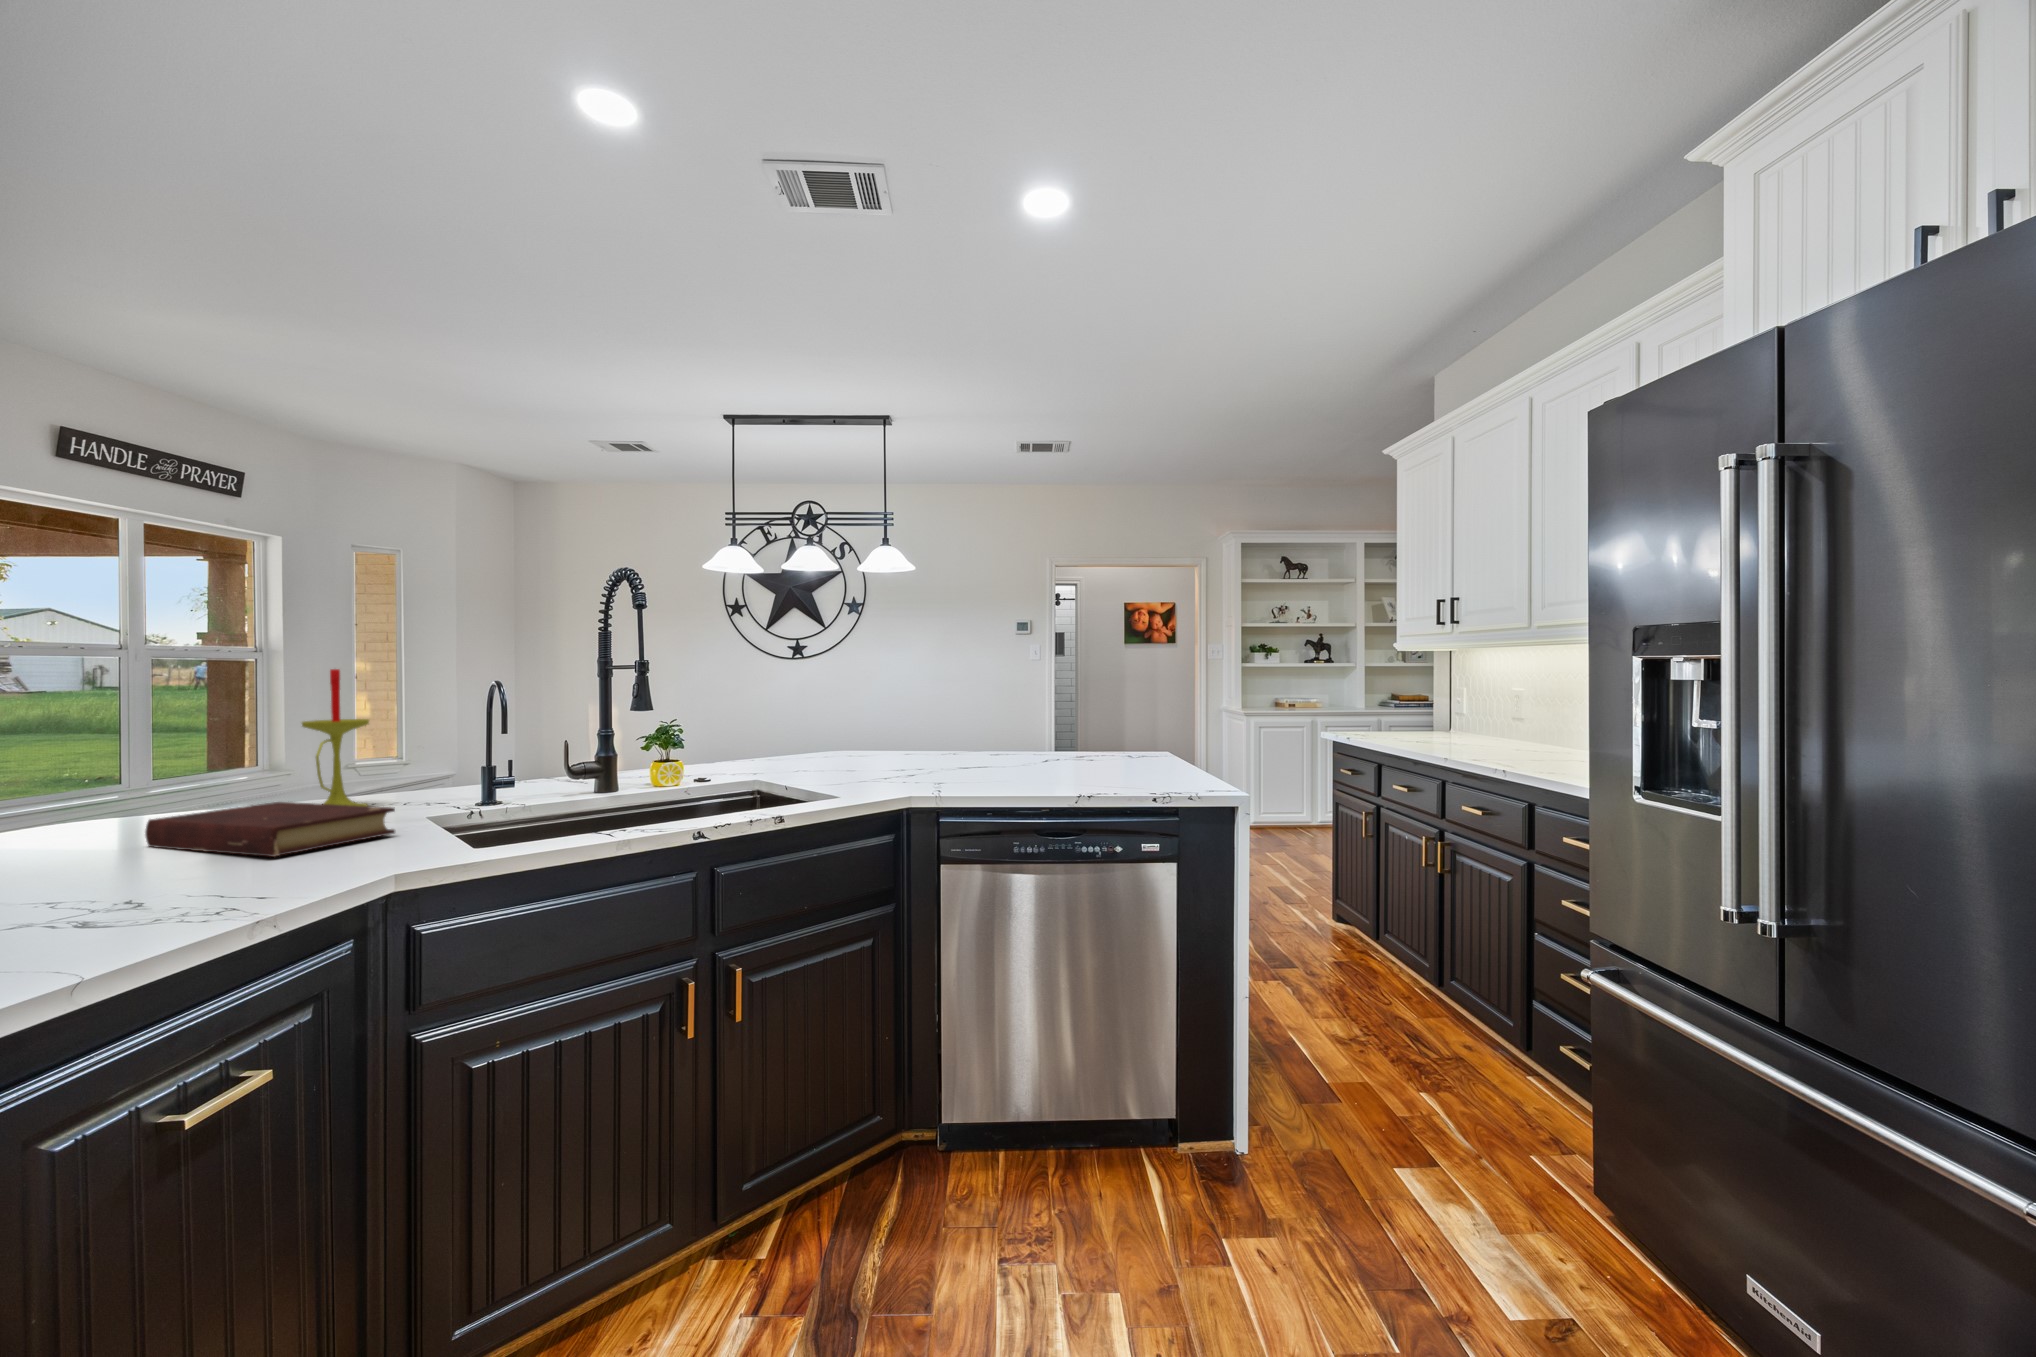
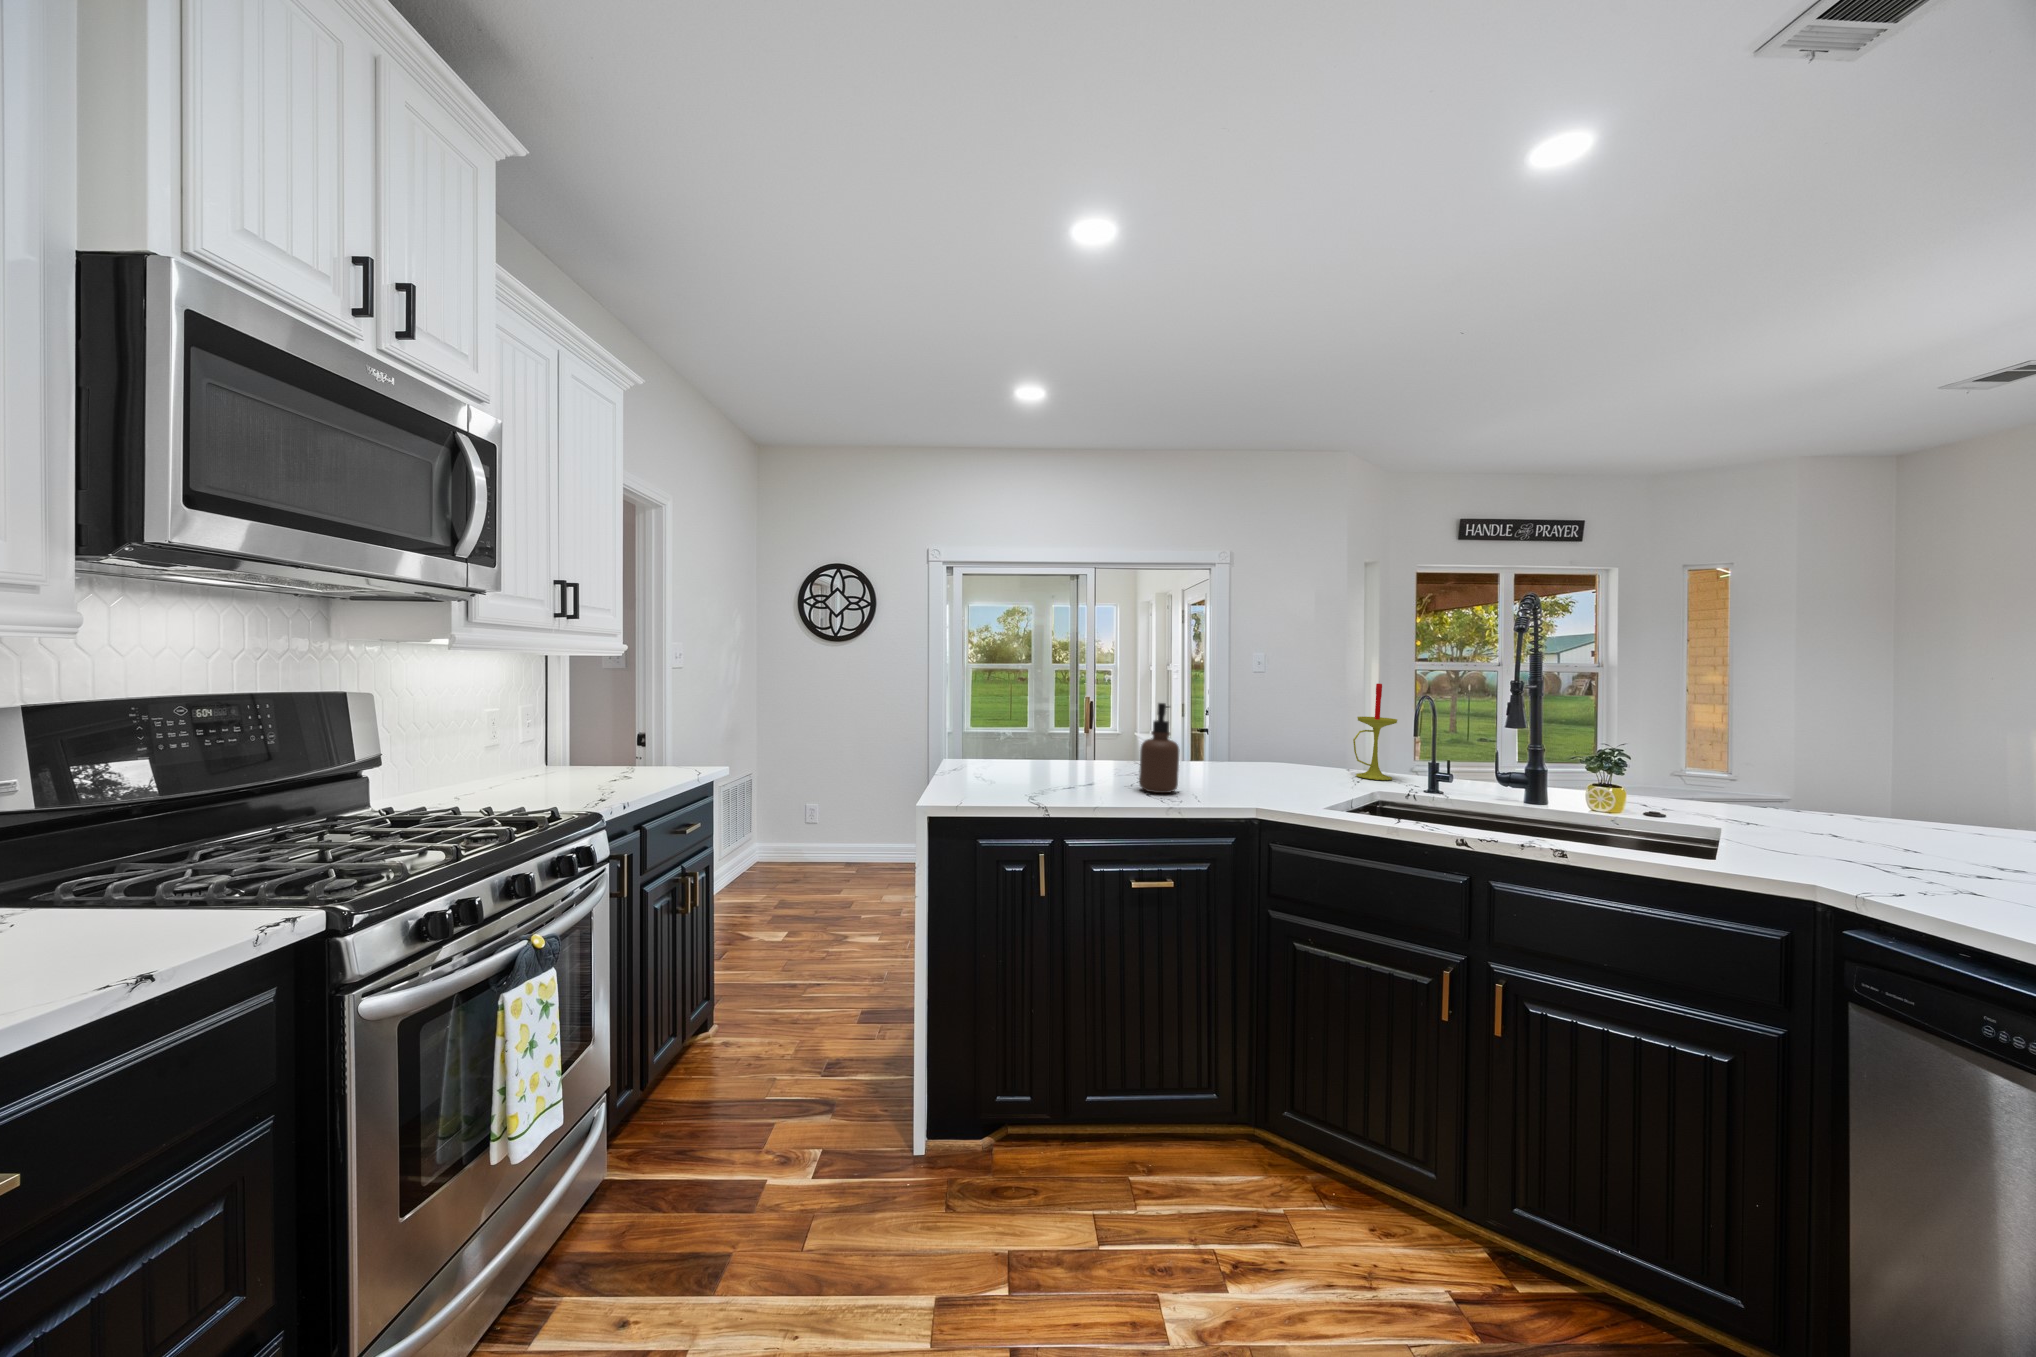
soap dispenser: none [54,723,173,920] -> present [1139,703,1179,793]
book: present [145,802,395,857] -> none [1252,758,1337,795]

